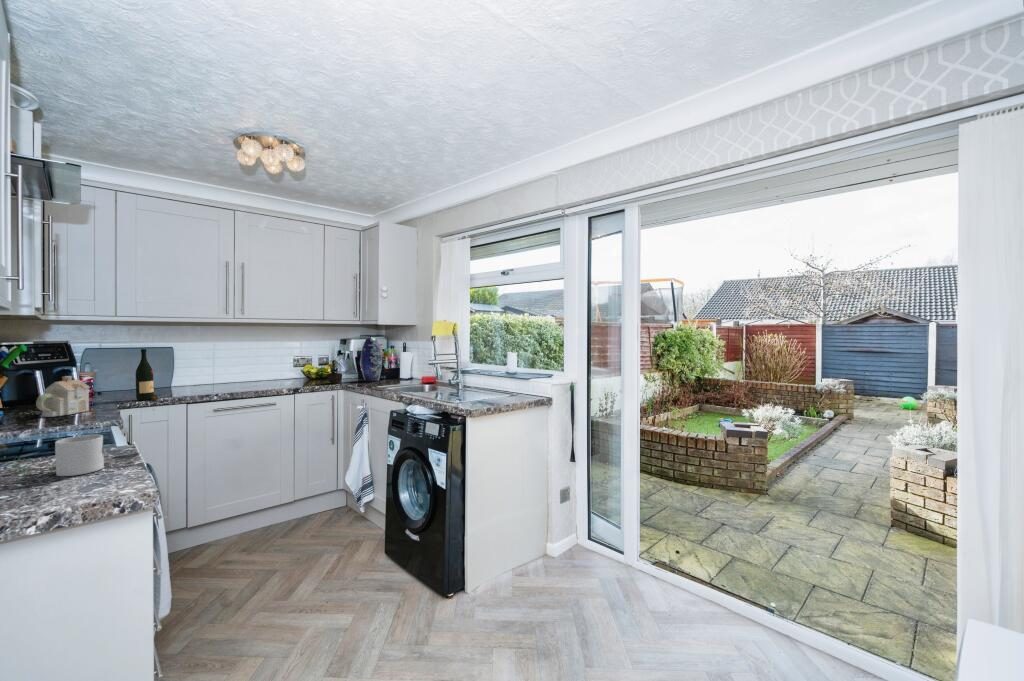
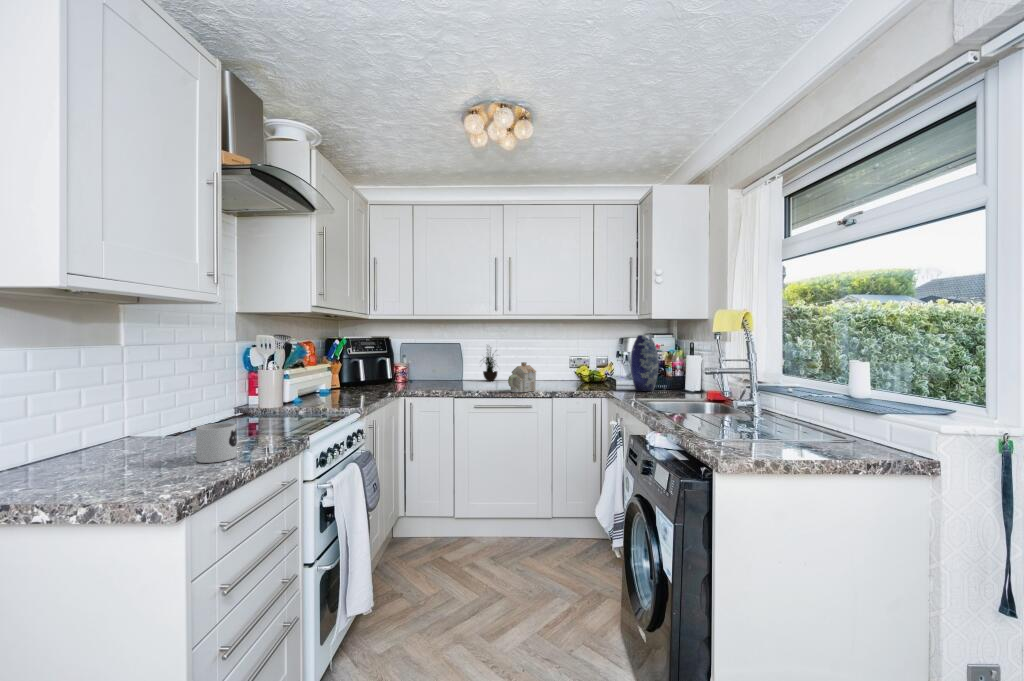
wine bottle: present [135,349,158,401] -> none [412,343,432,392]
potted plant: present [327,356,342,384] -> present [483,349,497,381]
teapot: present [36,376,90,417] -> present [508,362,536,393]

